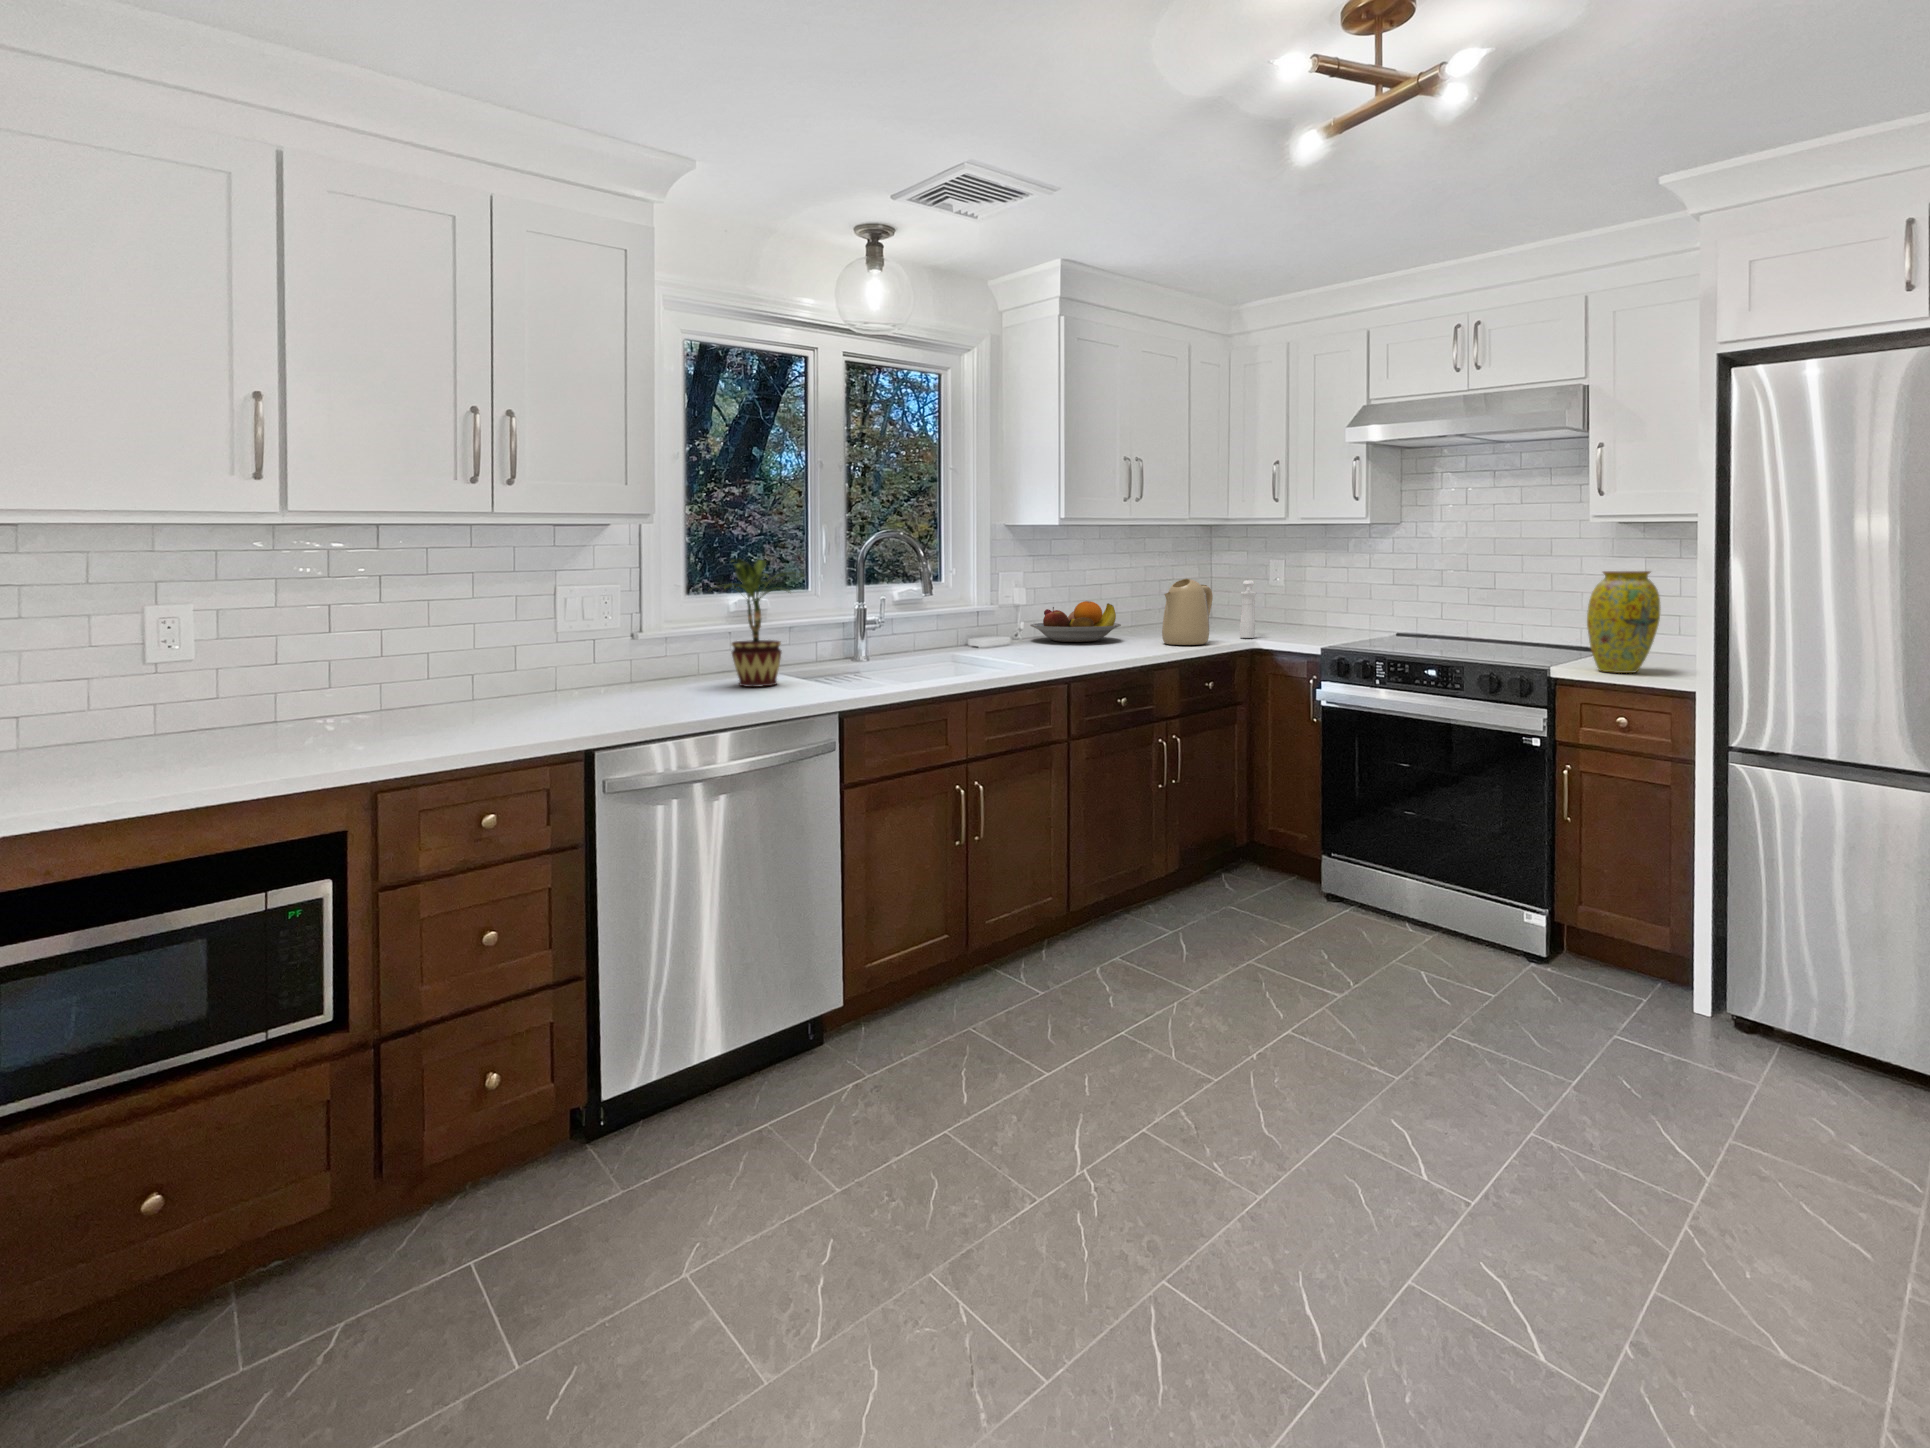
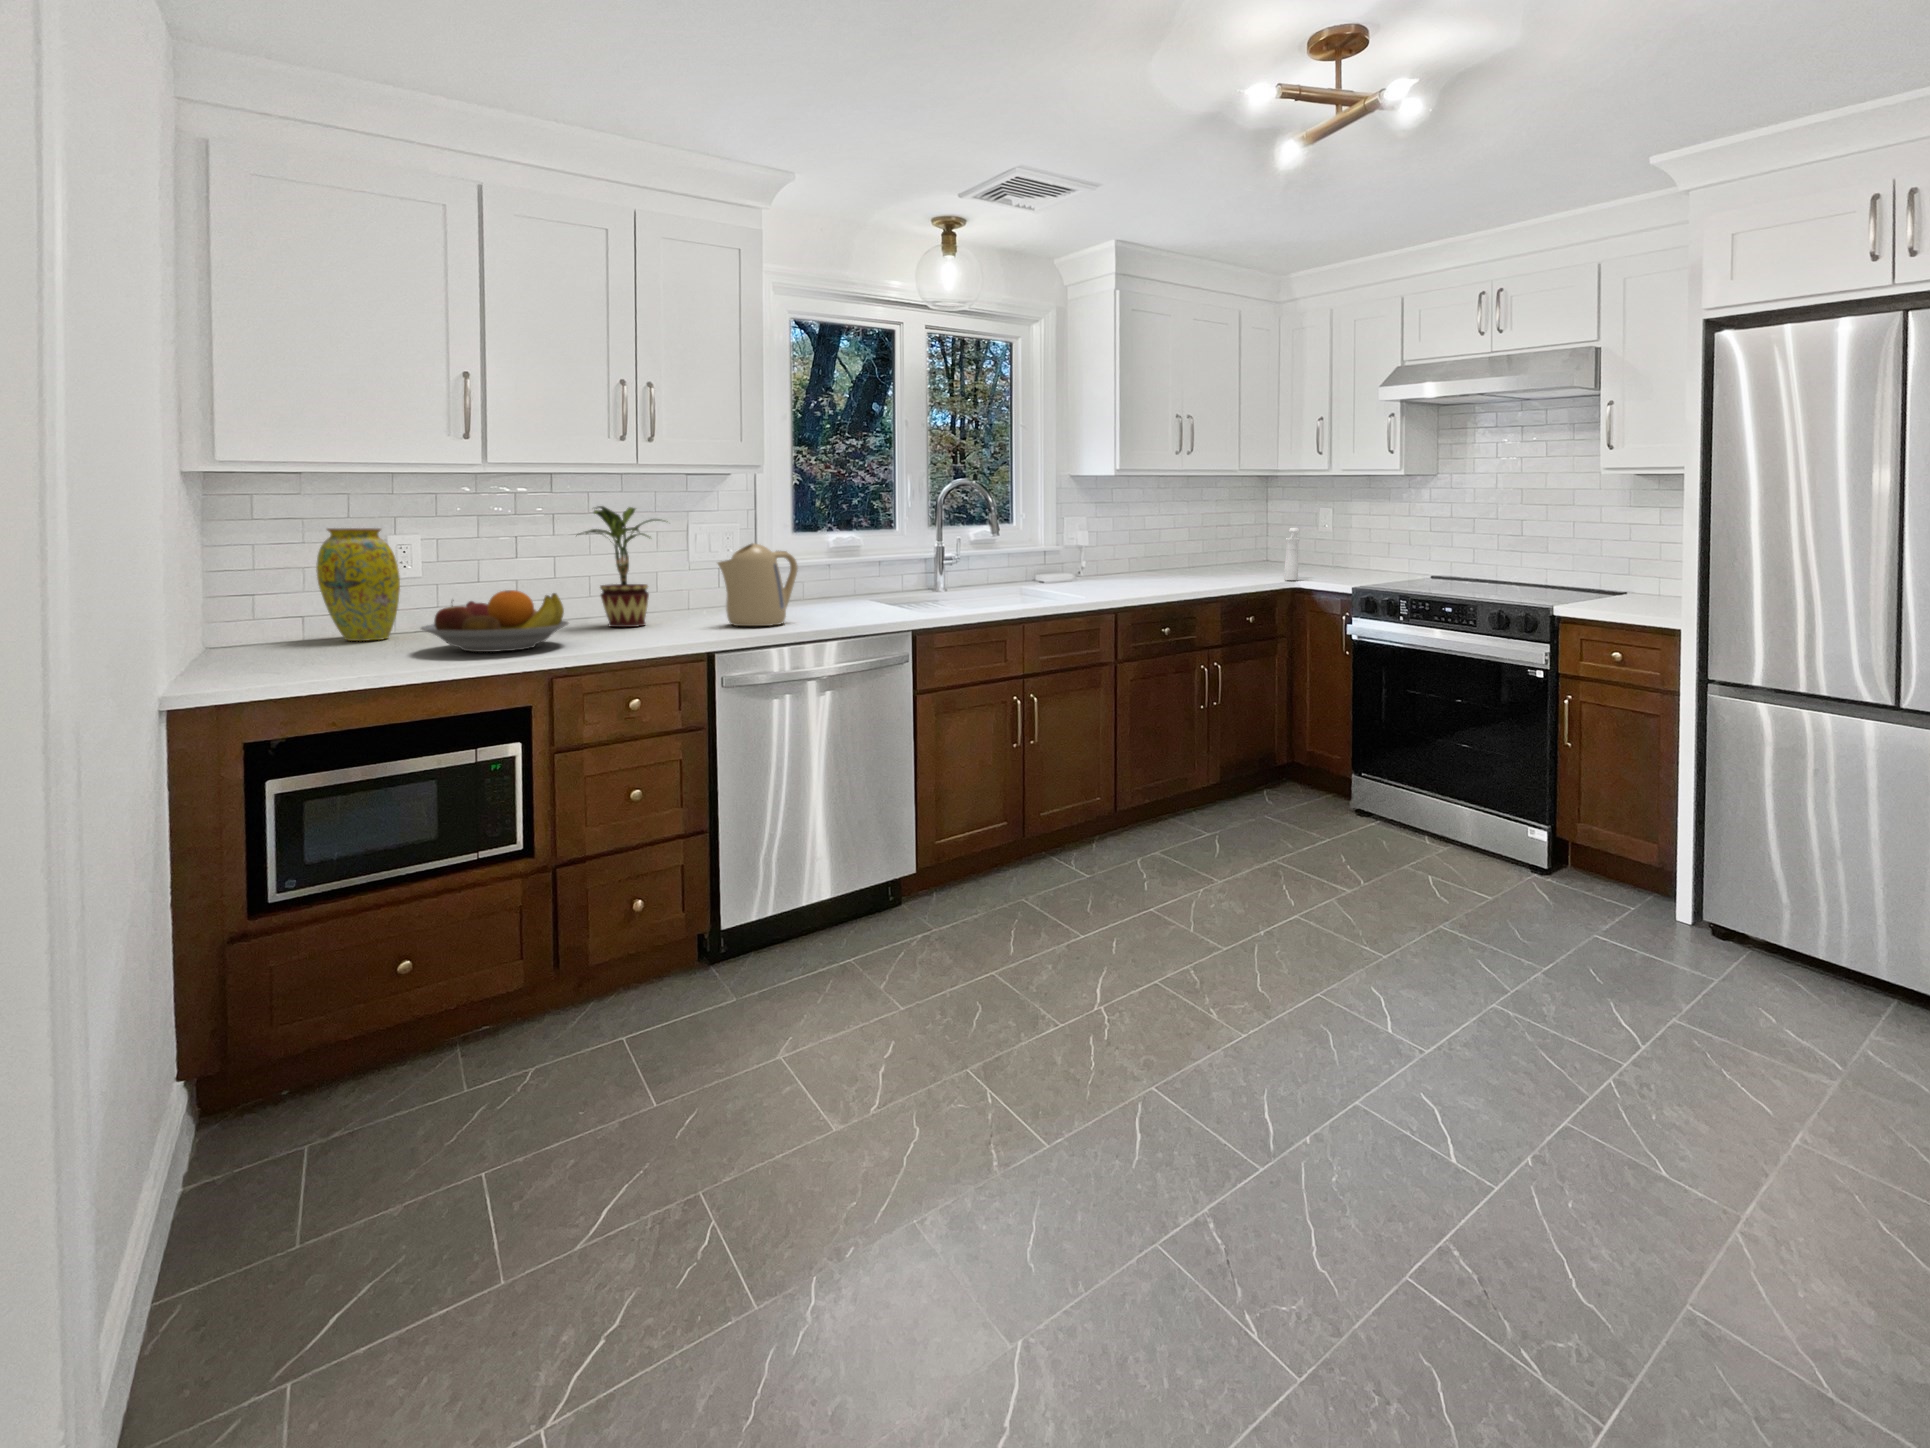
potted plant: present [712,559,796,687] -> present [576,506,660,627]
vase: present [1587,571,1660,673] -> present [316,528,400,641]
kettle: present [1162,579,1213,645] -> present [718,543,798,626]
fruit bowl: present [1030,601,1121,642] -> present [421,590,569,652]

